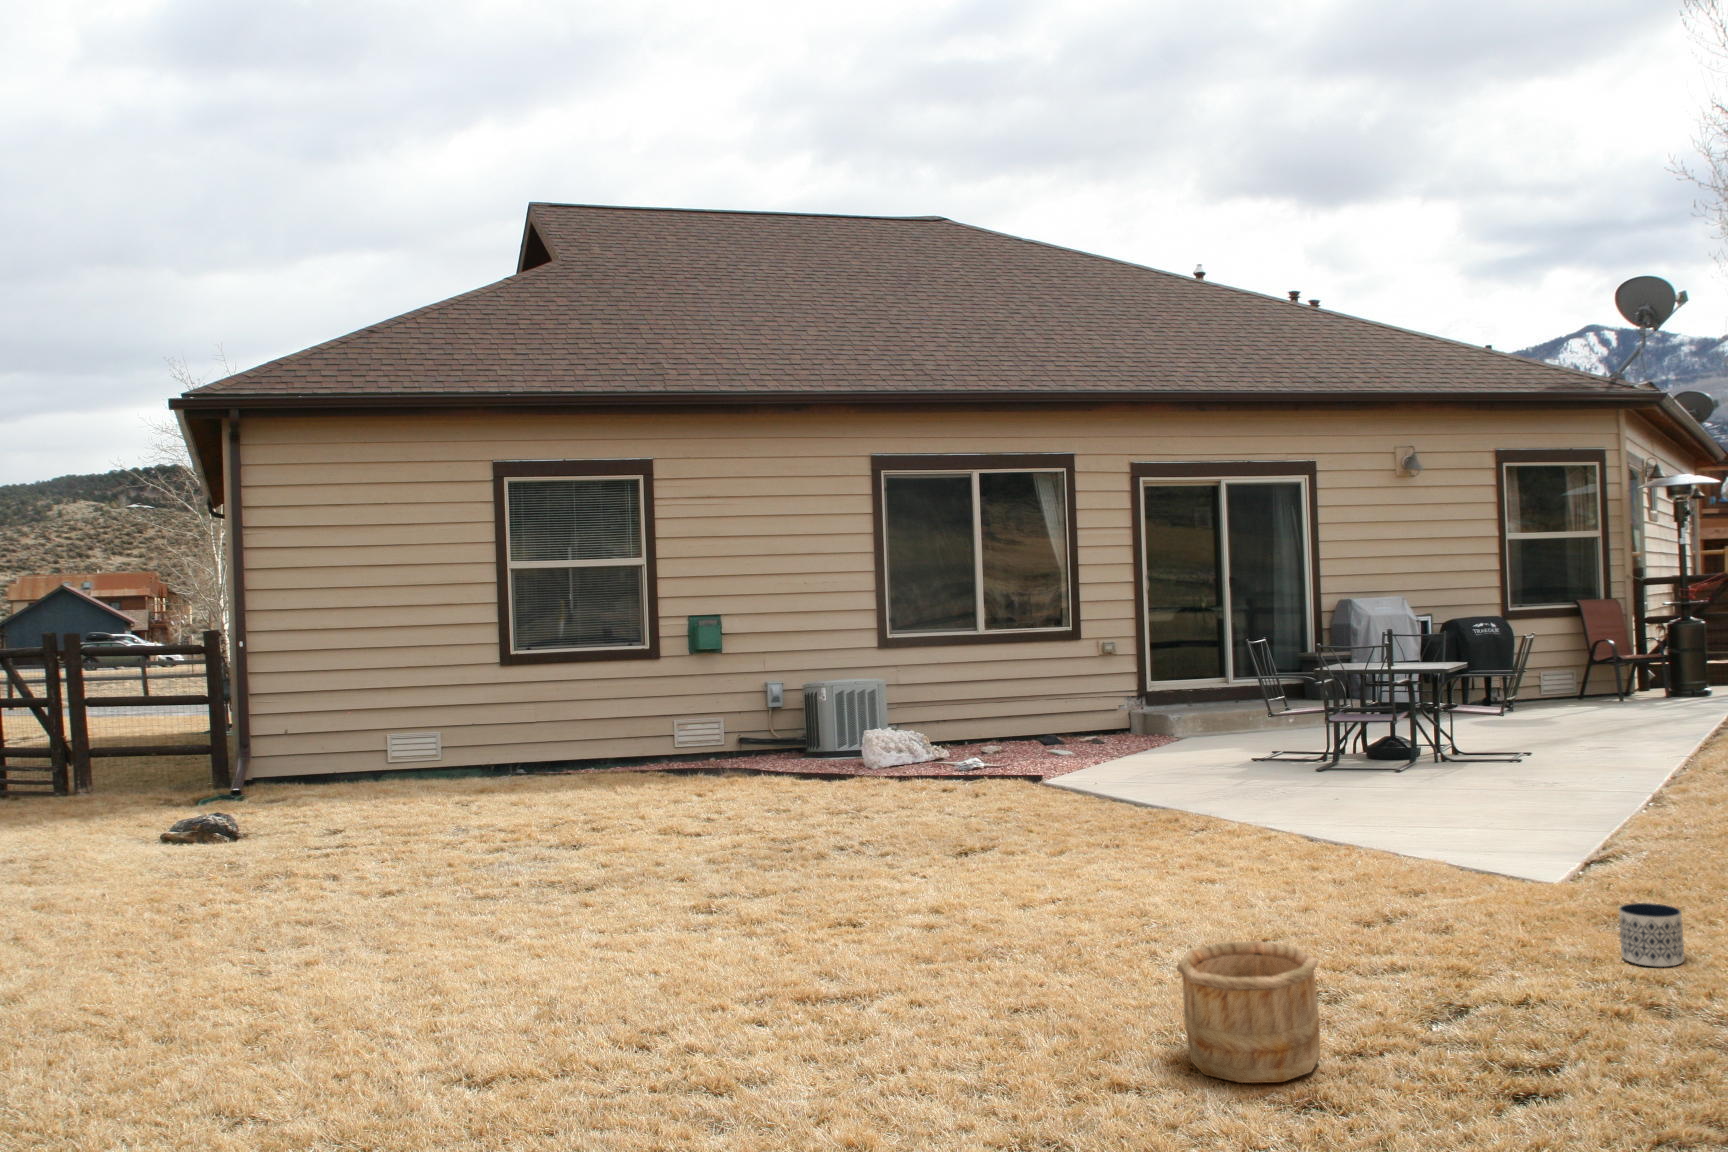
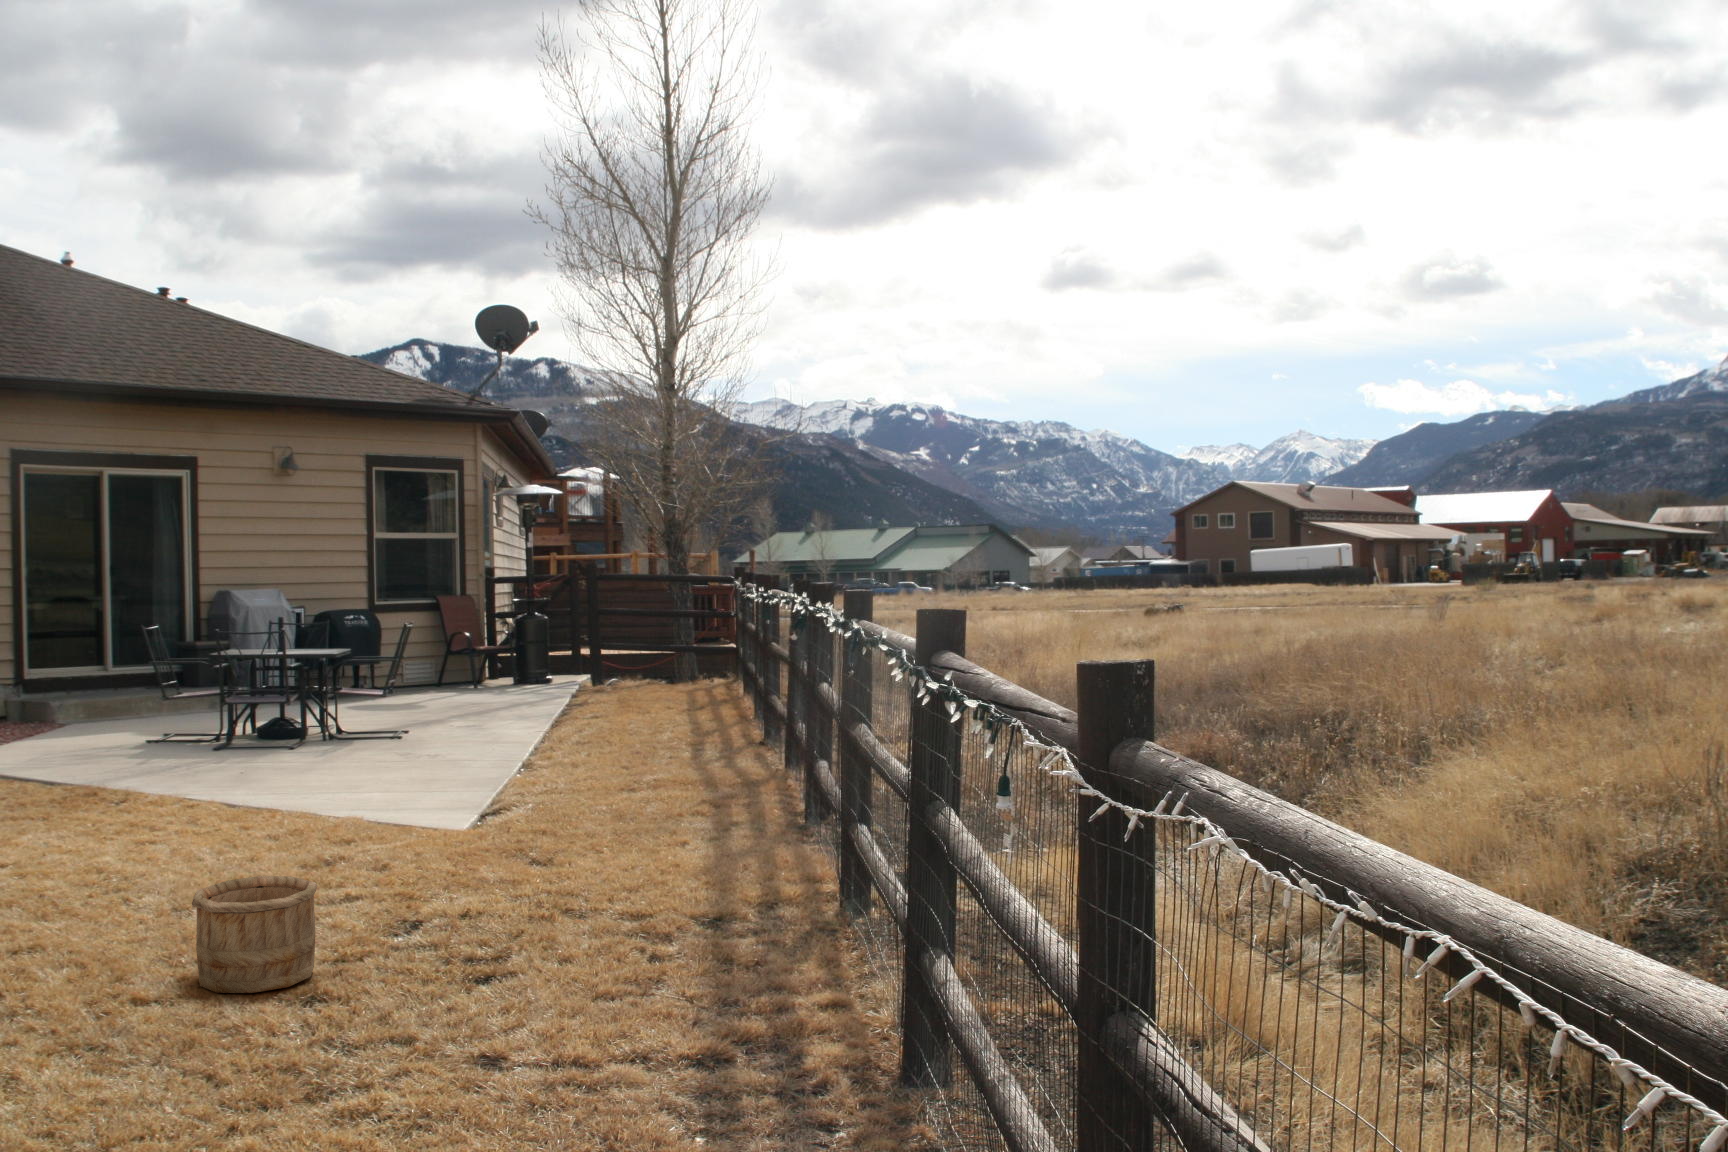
planter: present [1619,903,1684,967] -> none [528,827,571,874]

